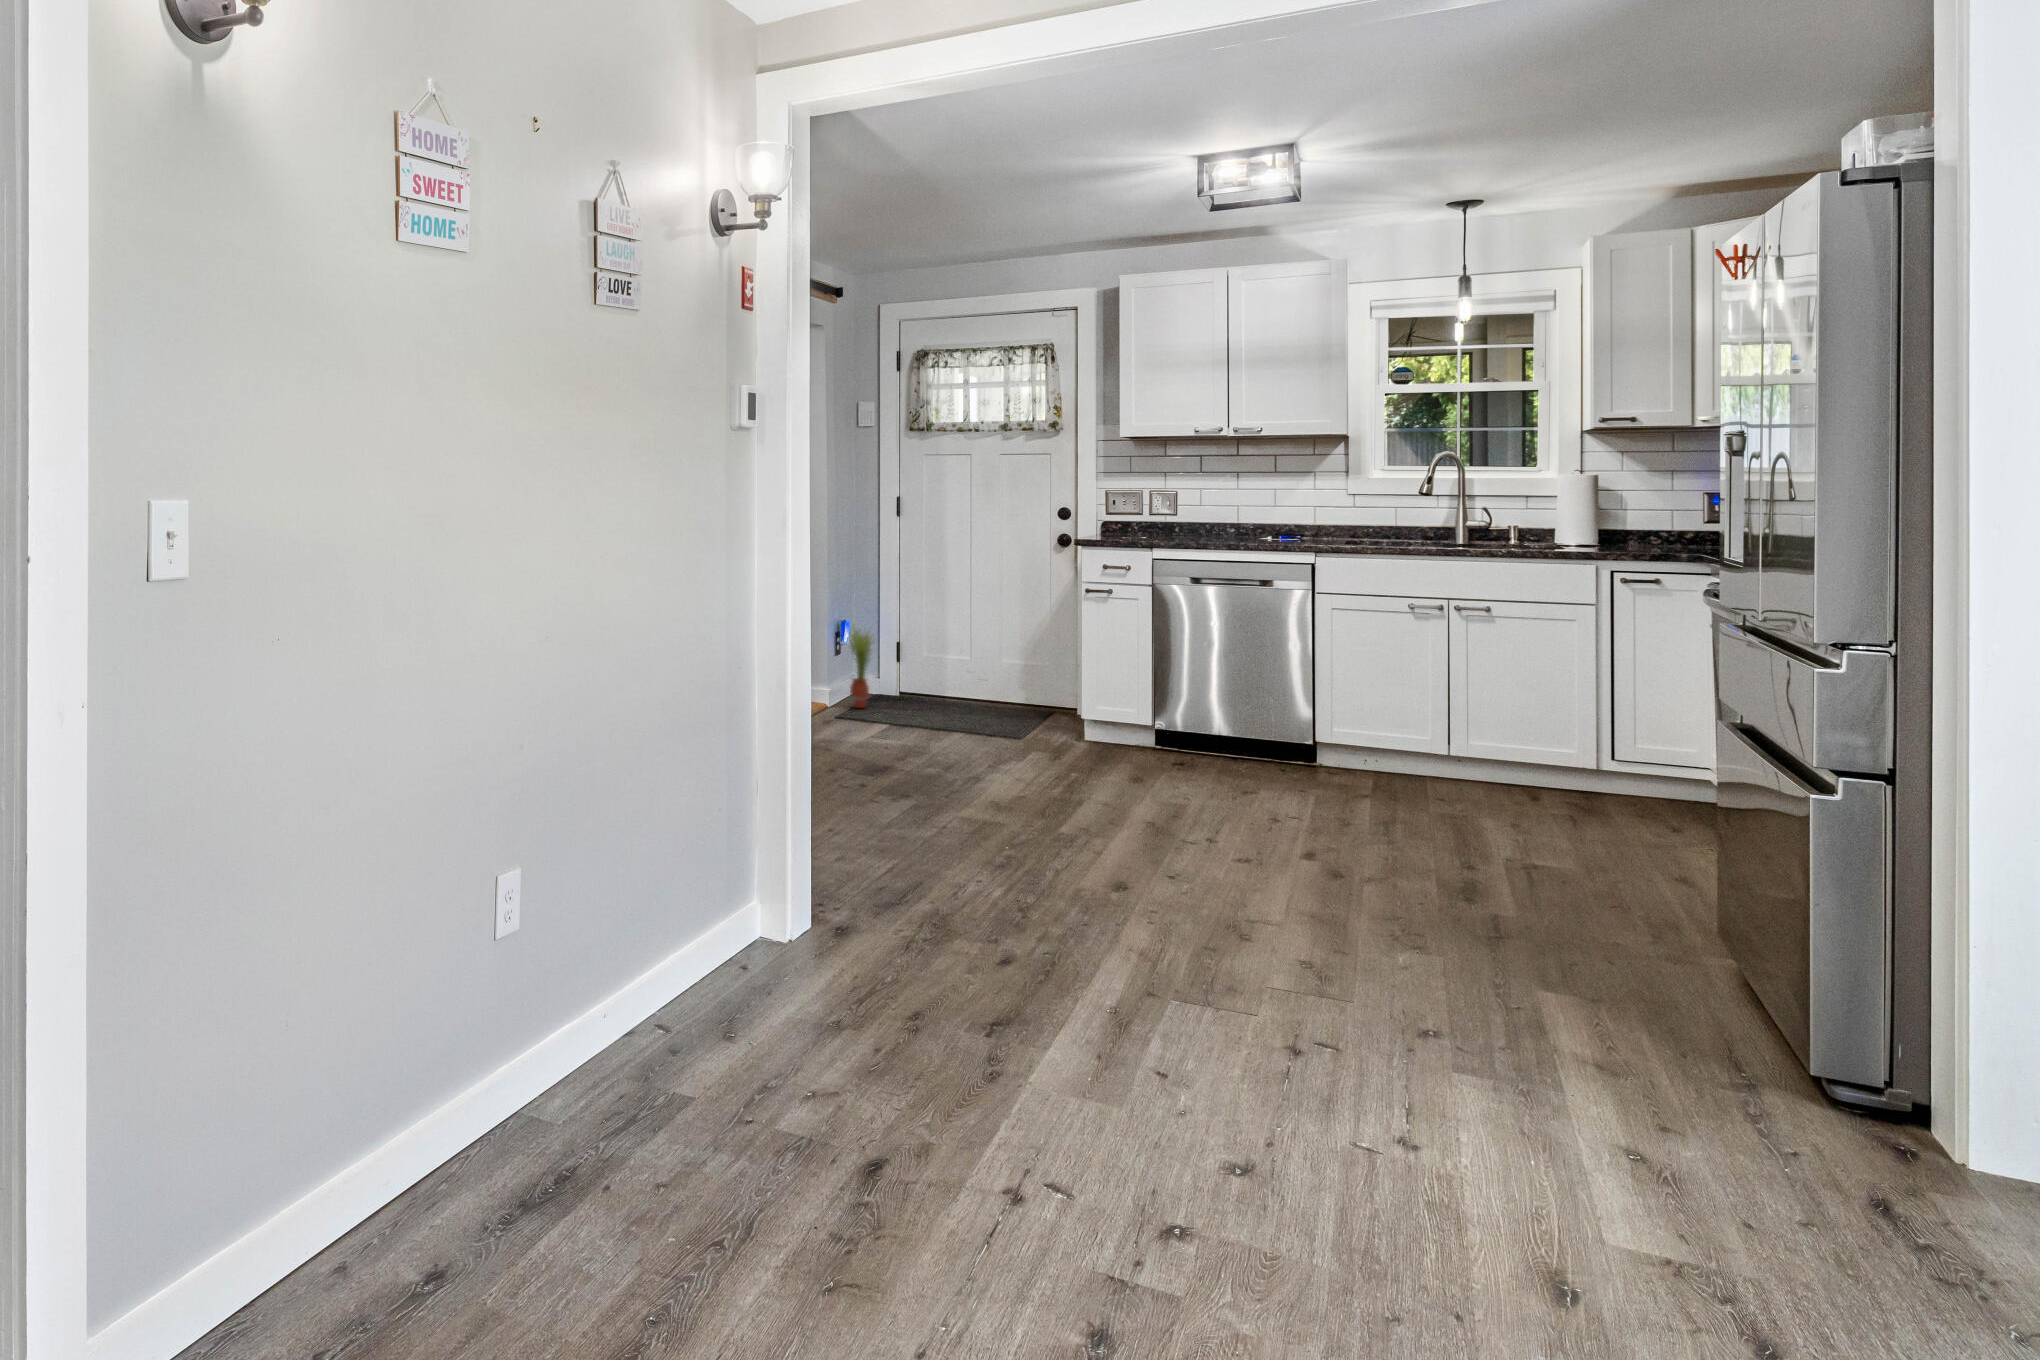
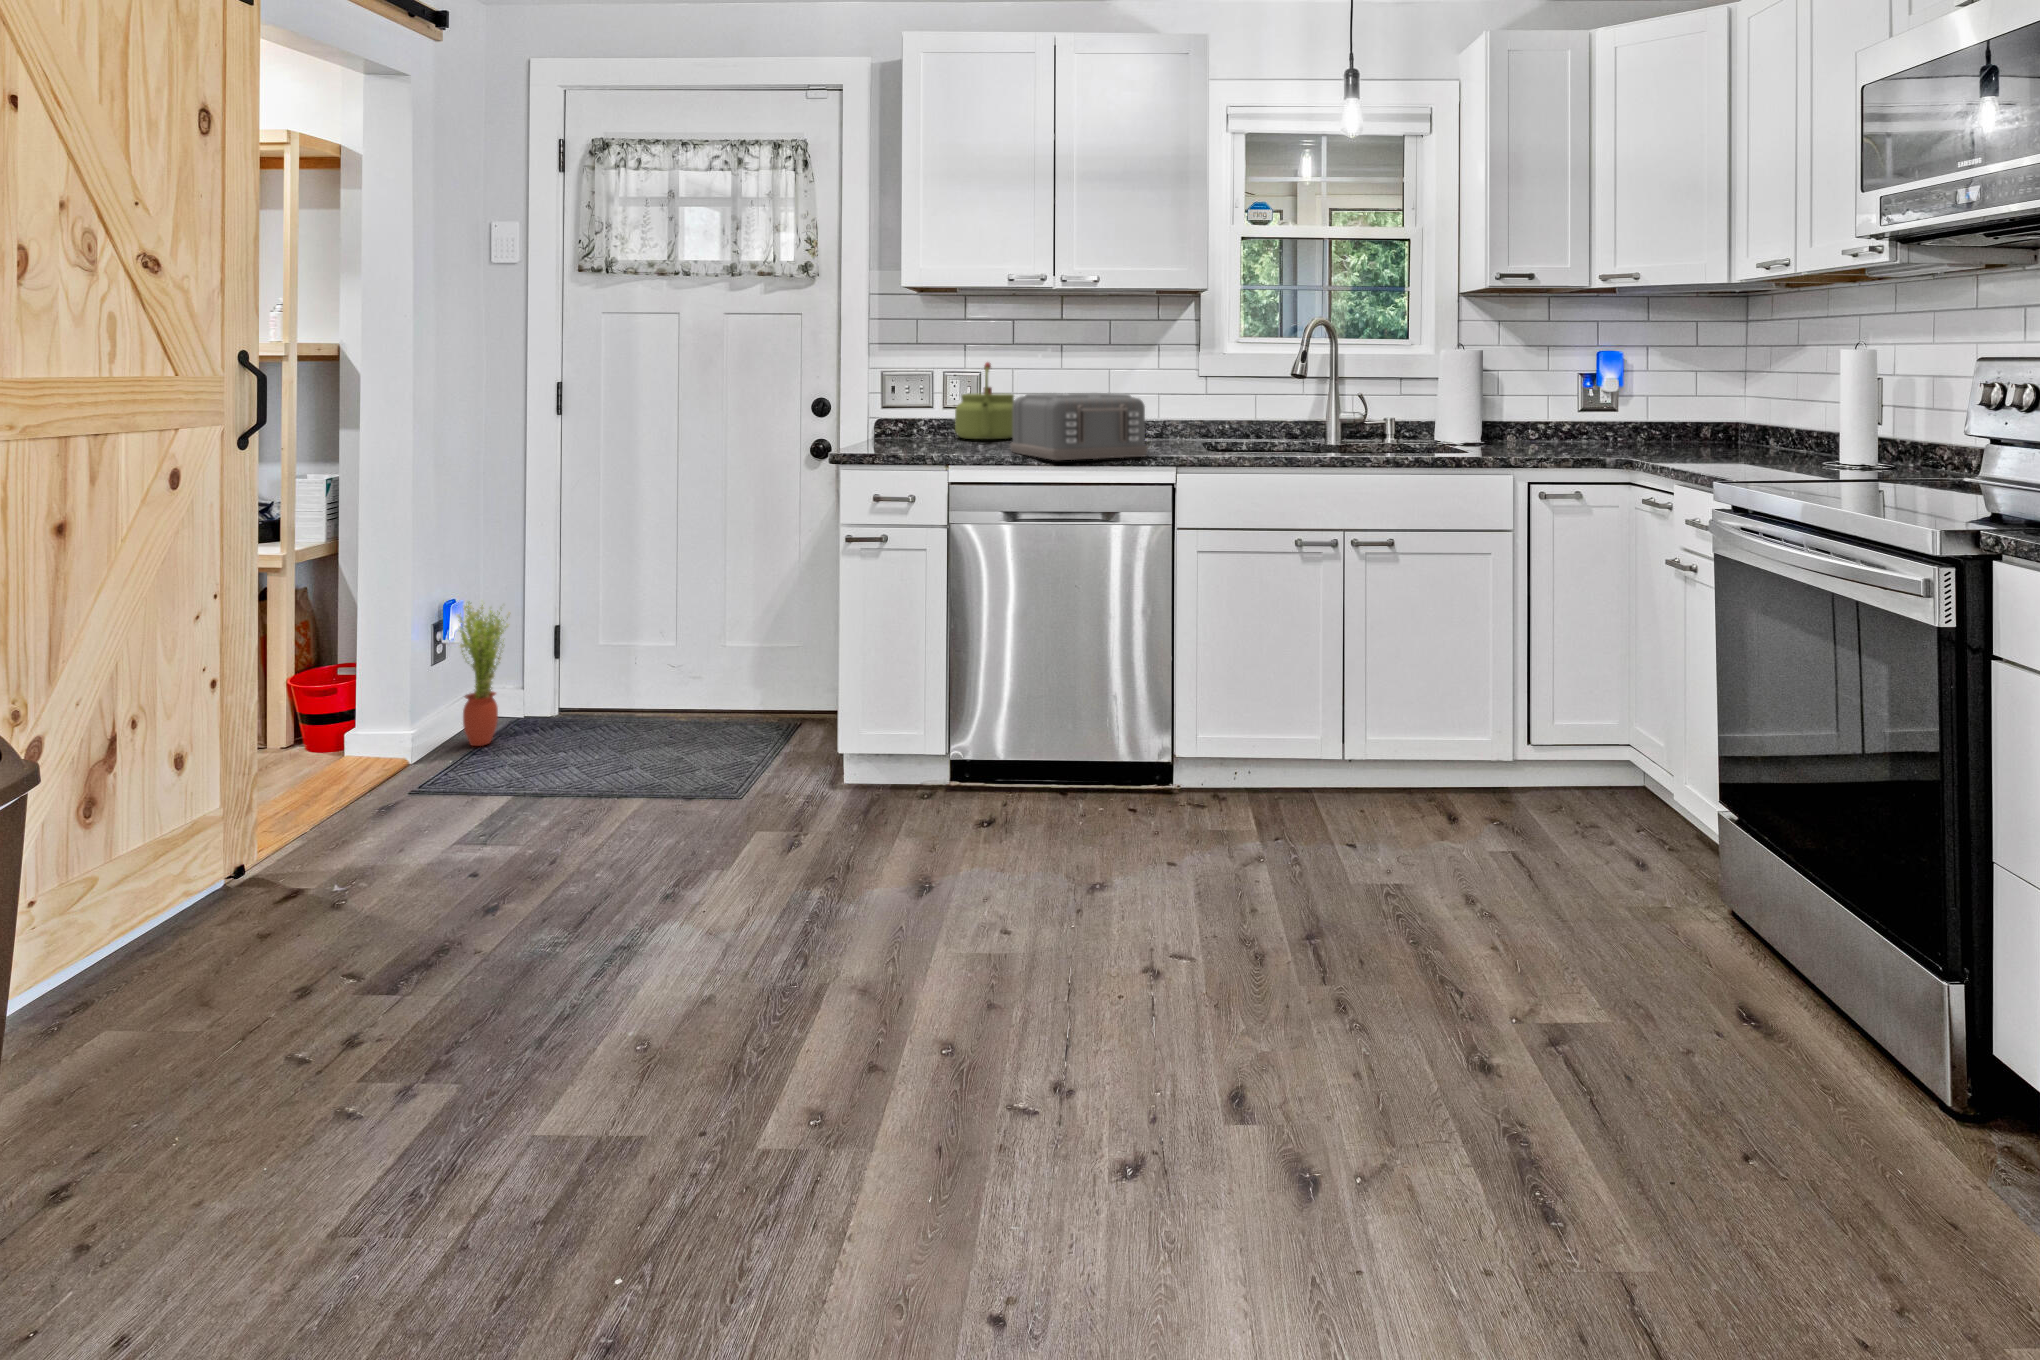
kettle: none [1160,485,1208,536] -> present [955,362,1014,439]
toaster: none [1199,505,1300,547] -> present [1011,393,1147,460]

